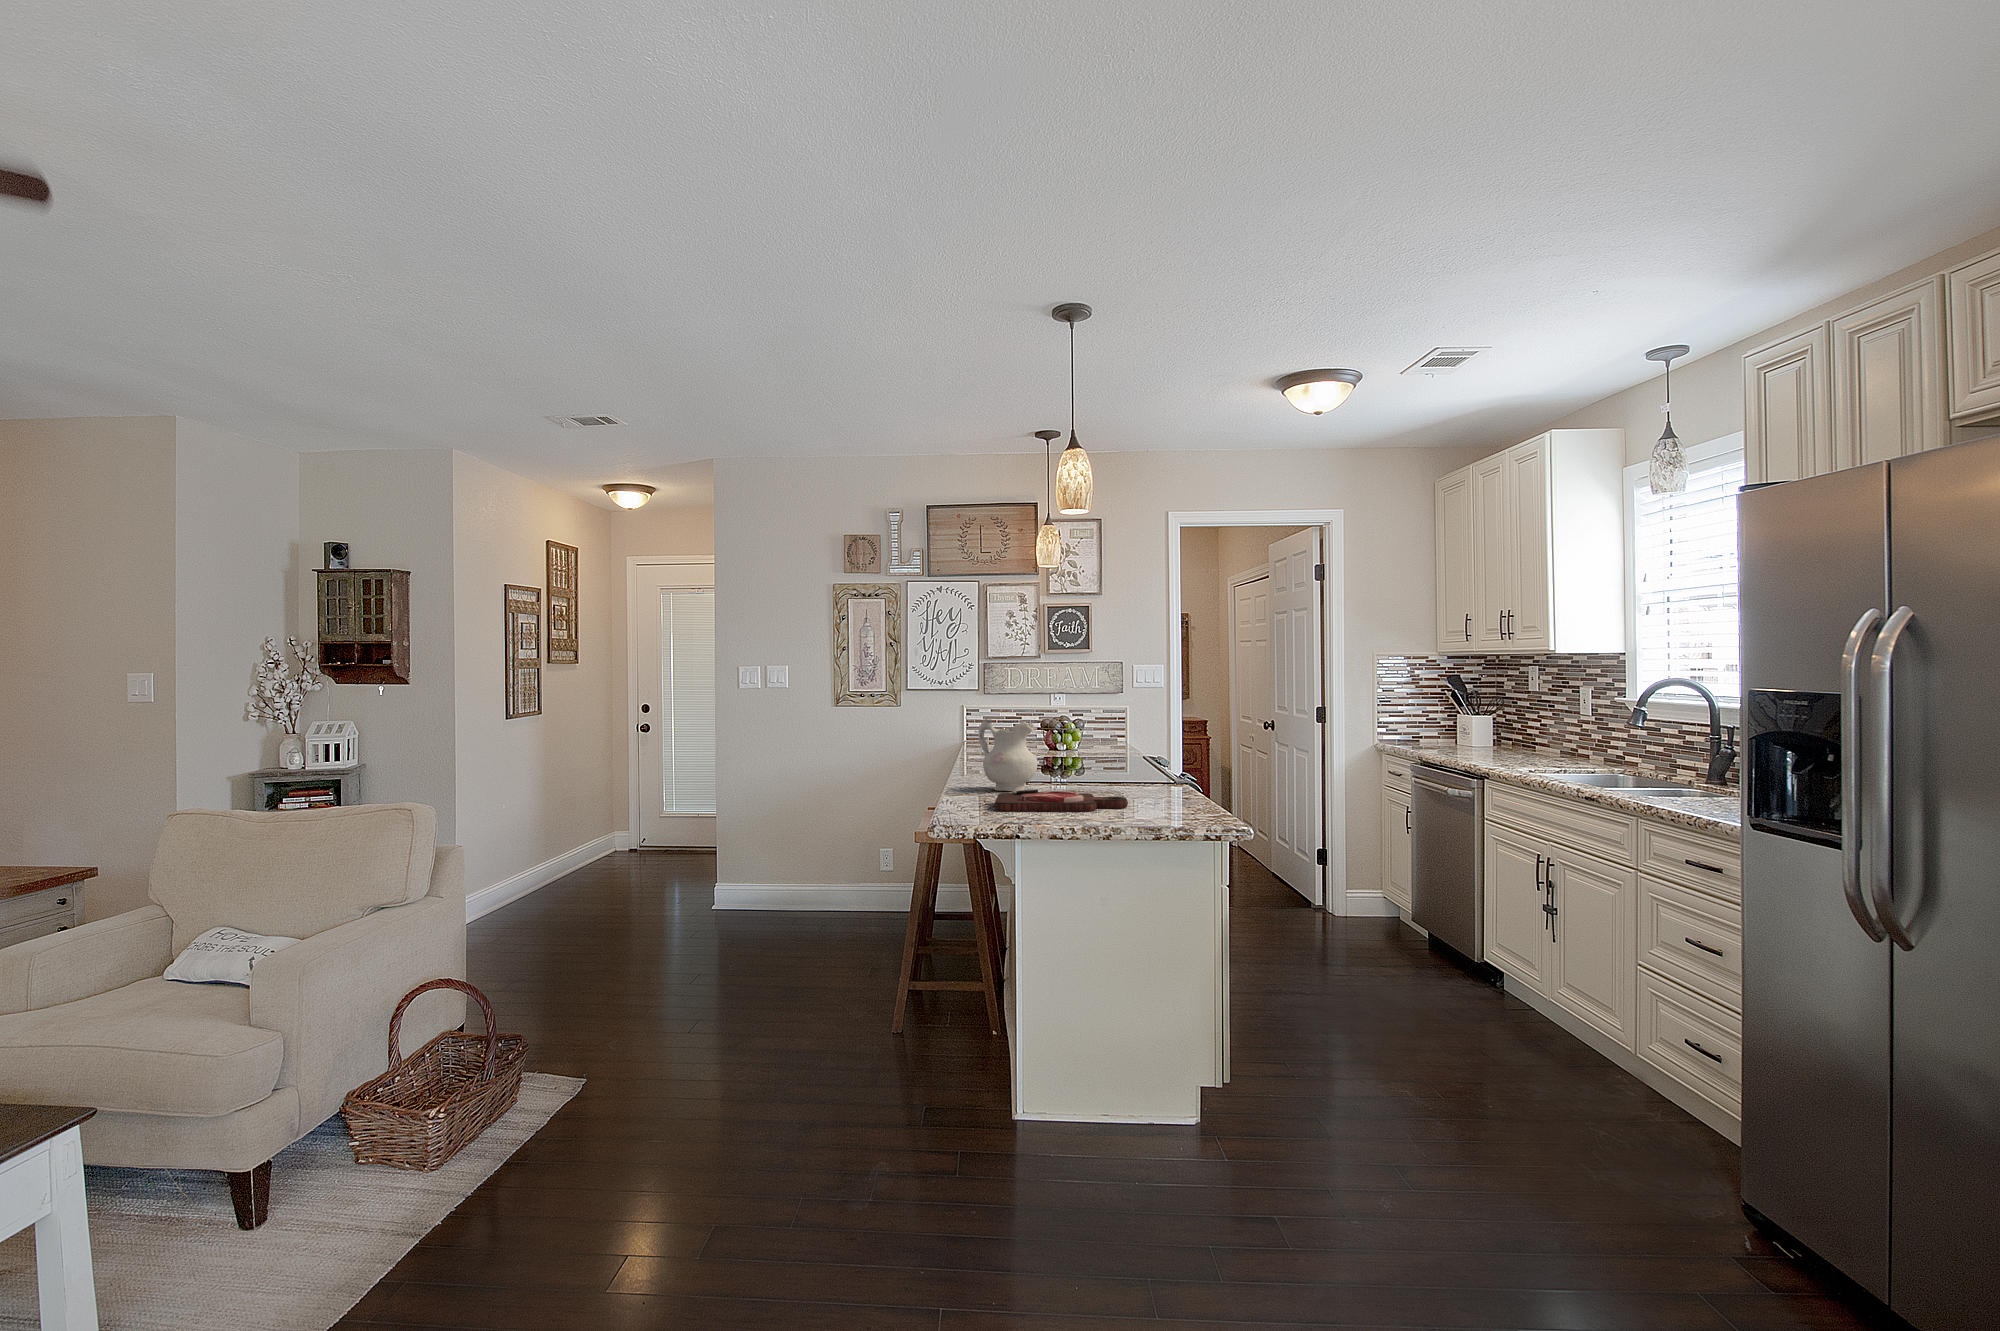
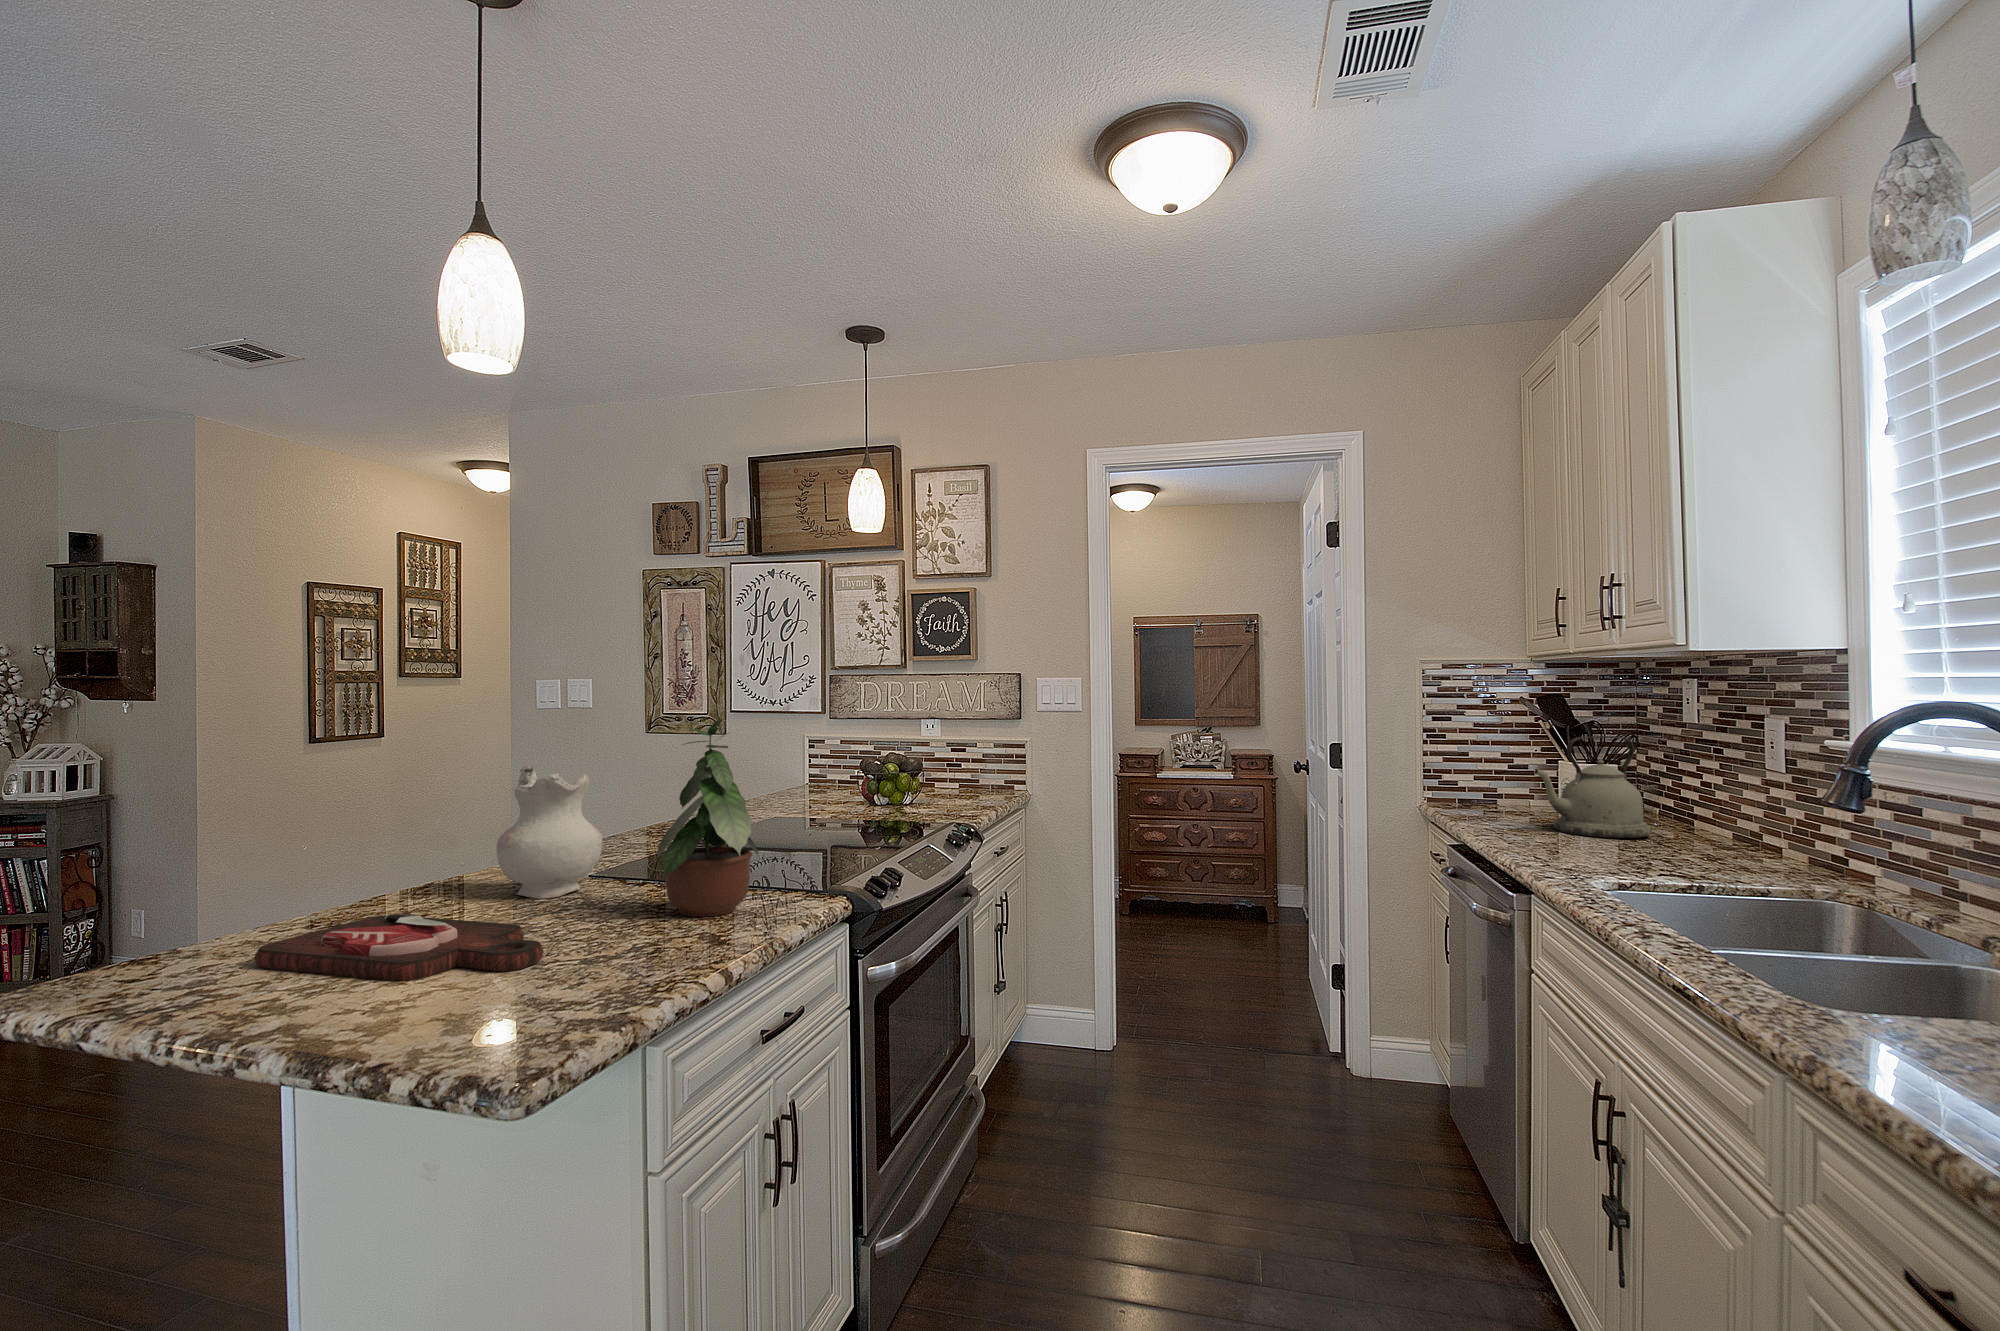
potted plant: none [1096,690,1163,794] -> present [656,719,758,917]
kettle: none [1461,700,1519,755] -> present [1535,737,1652,838]

